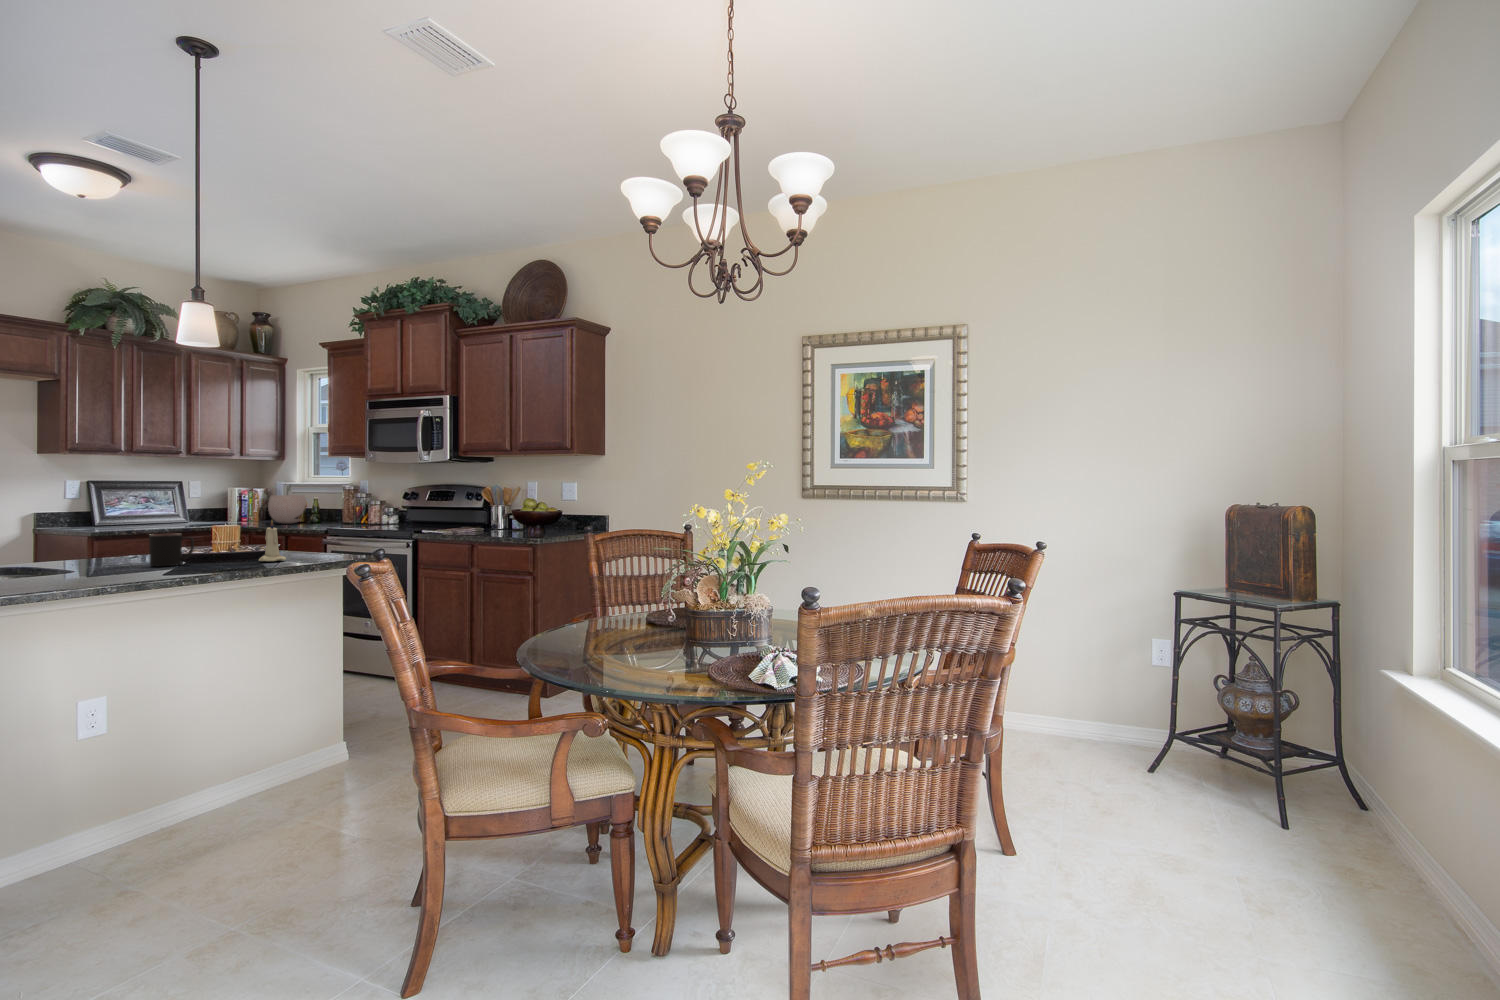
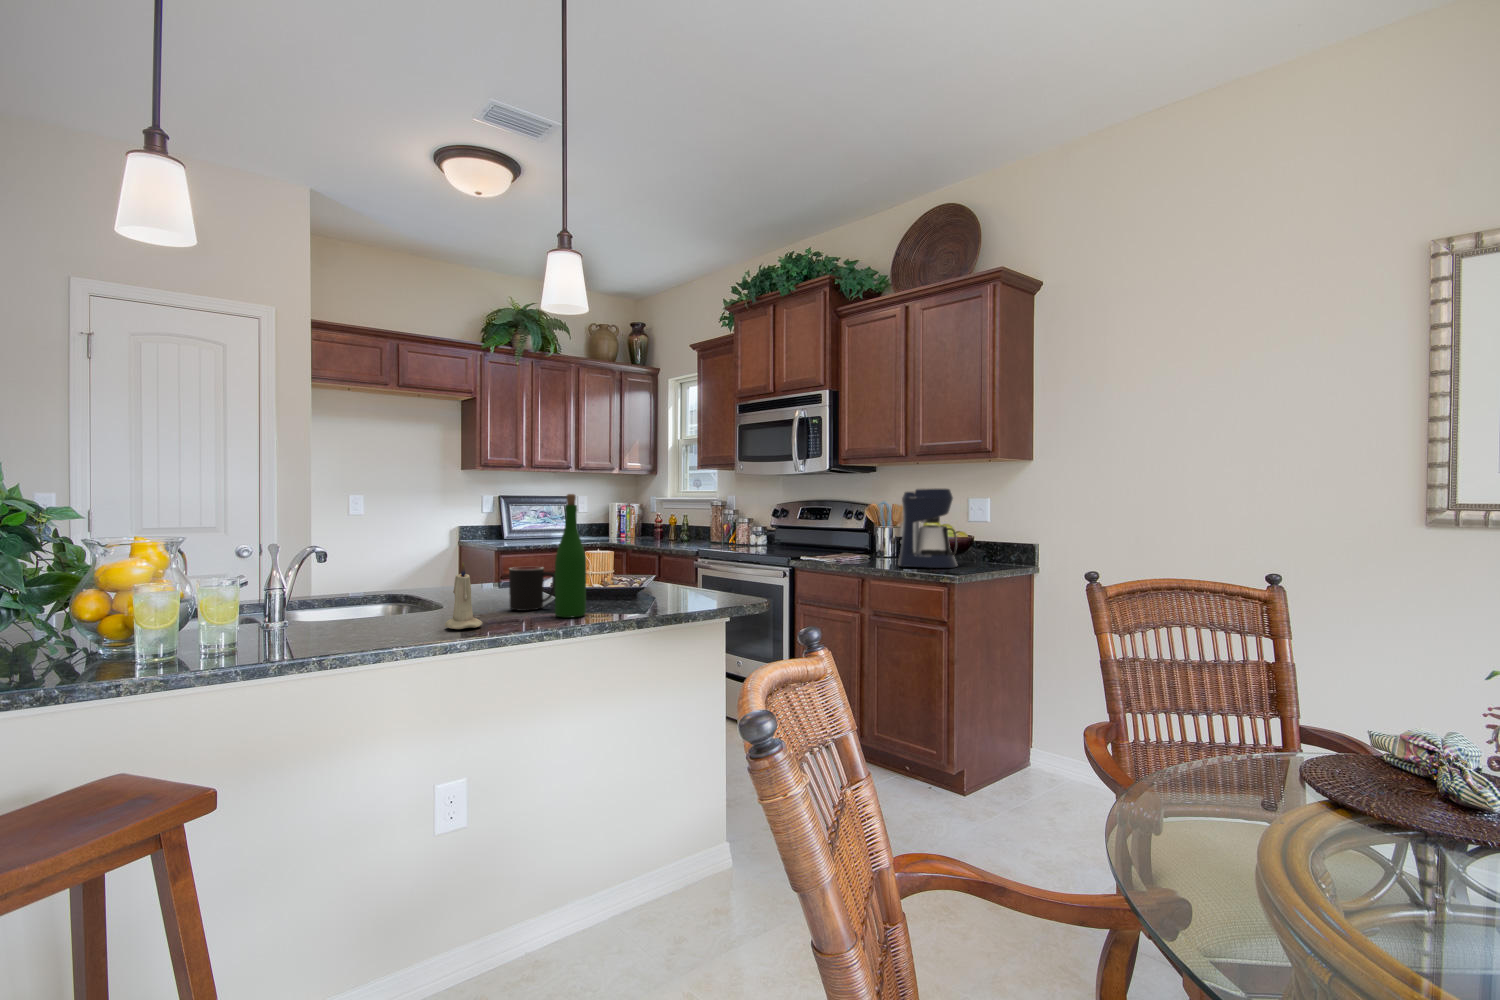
coffee maker: none [502,476,547,535] -> present [898,488,957,568]
wine bottle: none [196,477,224,568] -> present [555,494,586,618]
plant pot: present [268,489,307,524] -> none [643,497,677,541]
candle: present [259,520,286,561] -> present [445,562,482,629]

